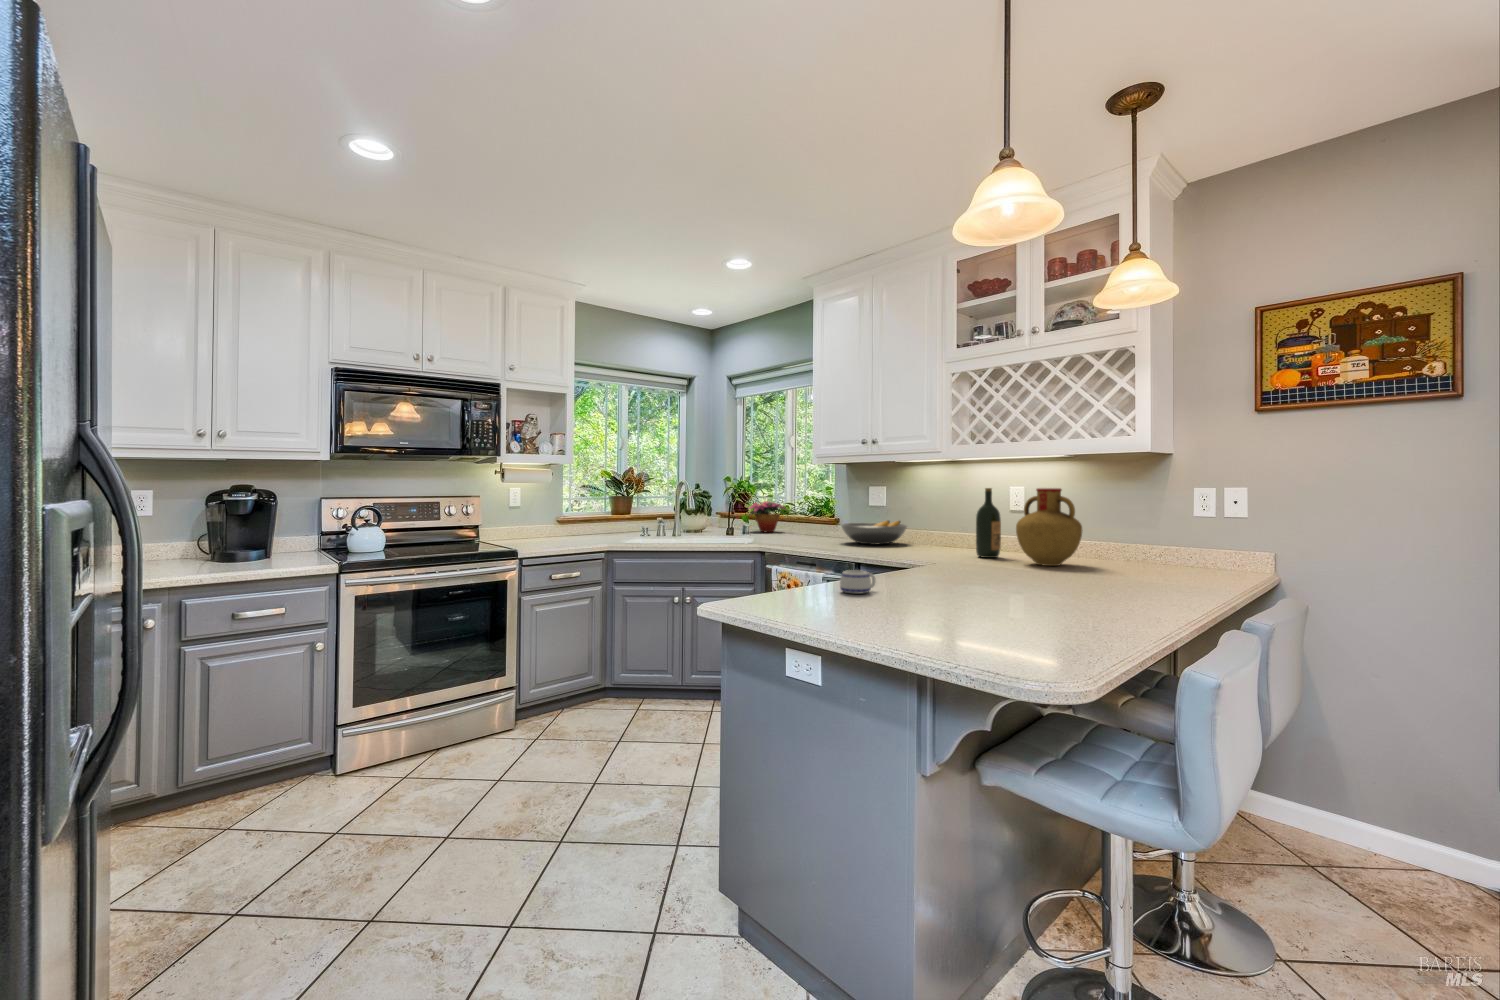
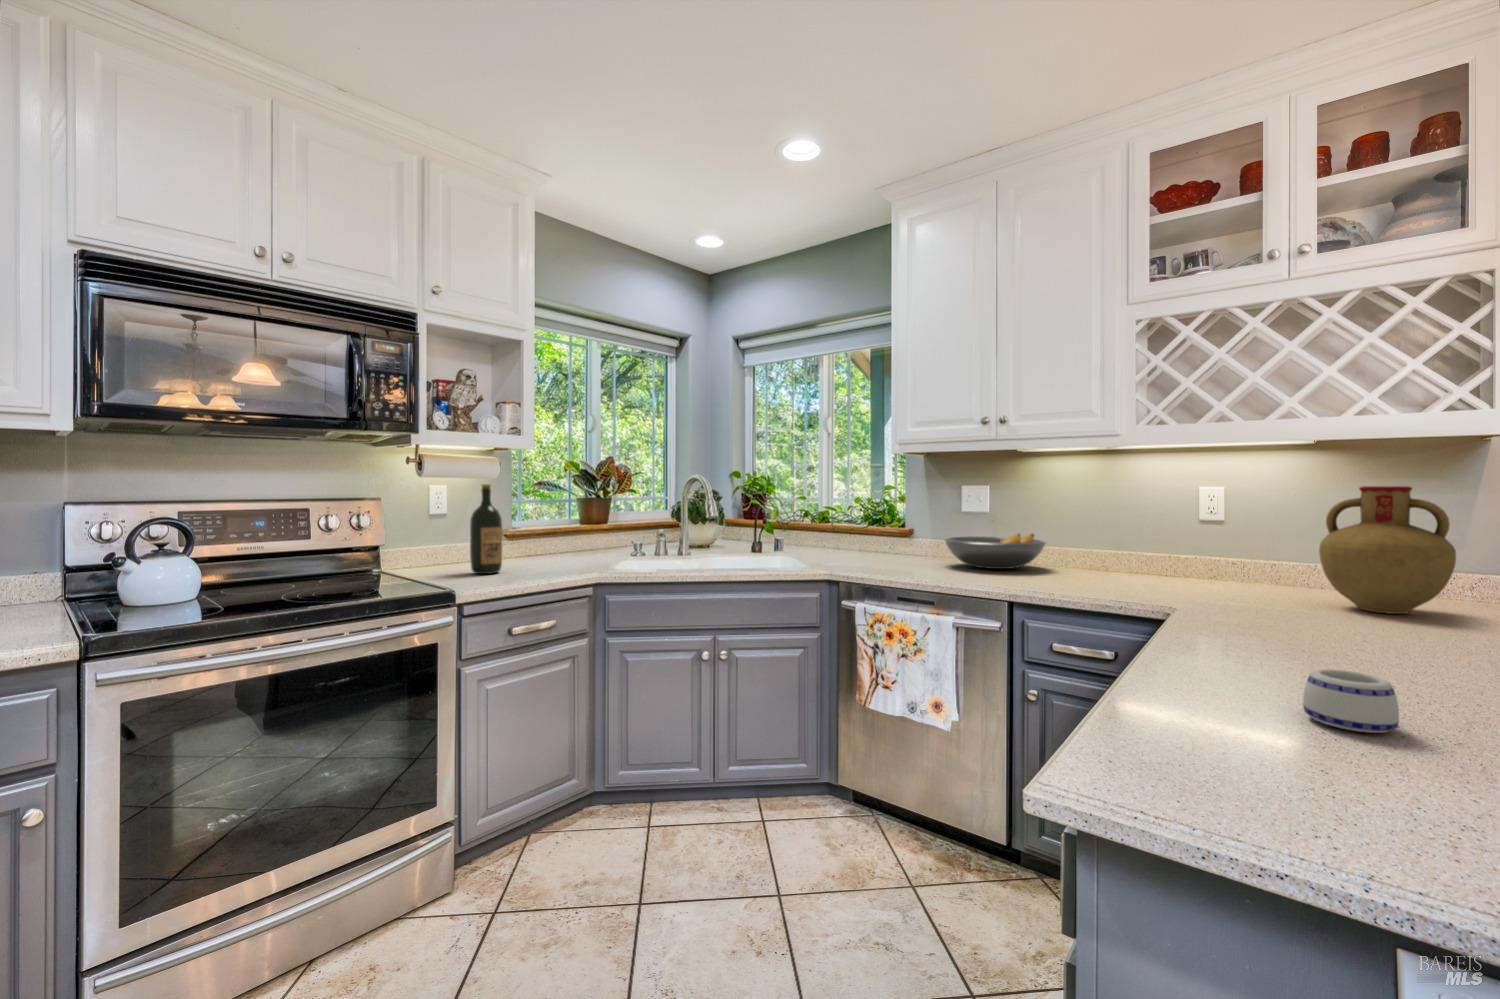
wine bottle: present [976,488,1001,558] -> present [470,484,502,574]
flower arrangement: present [749,501,784,532] -> none [769,504,833,548]

